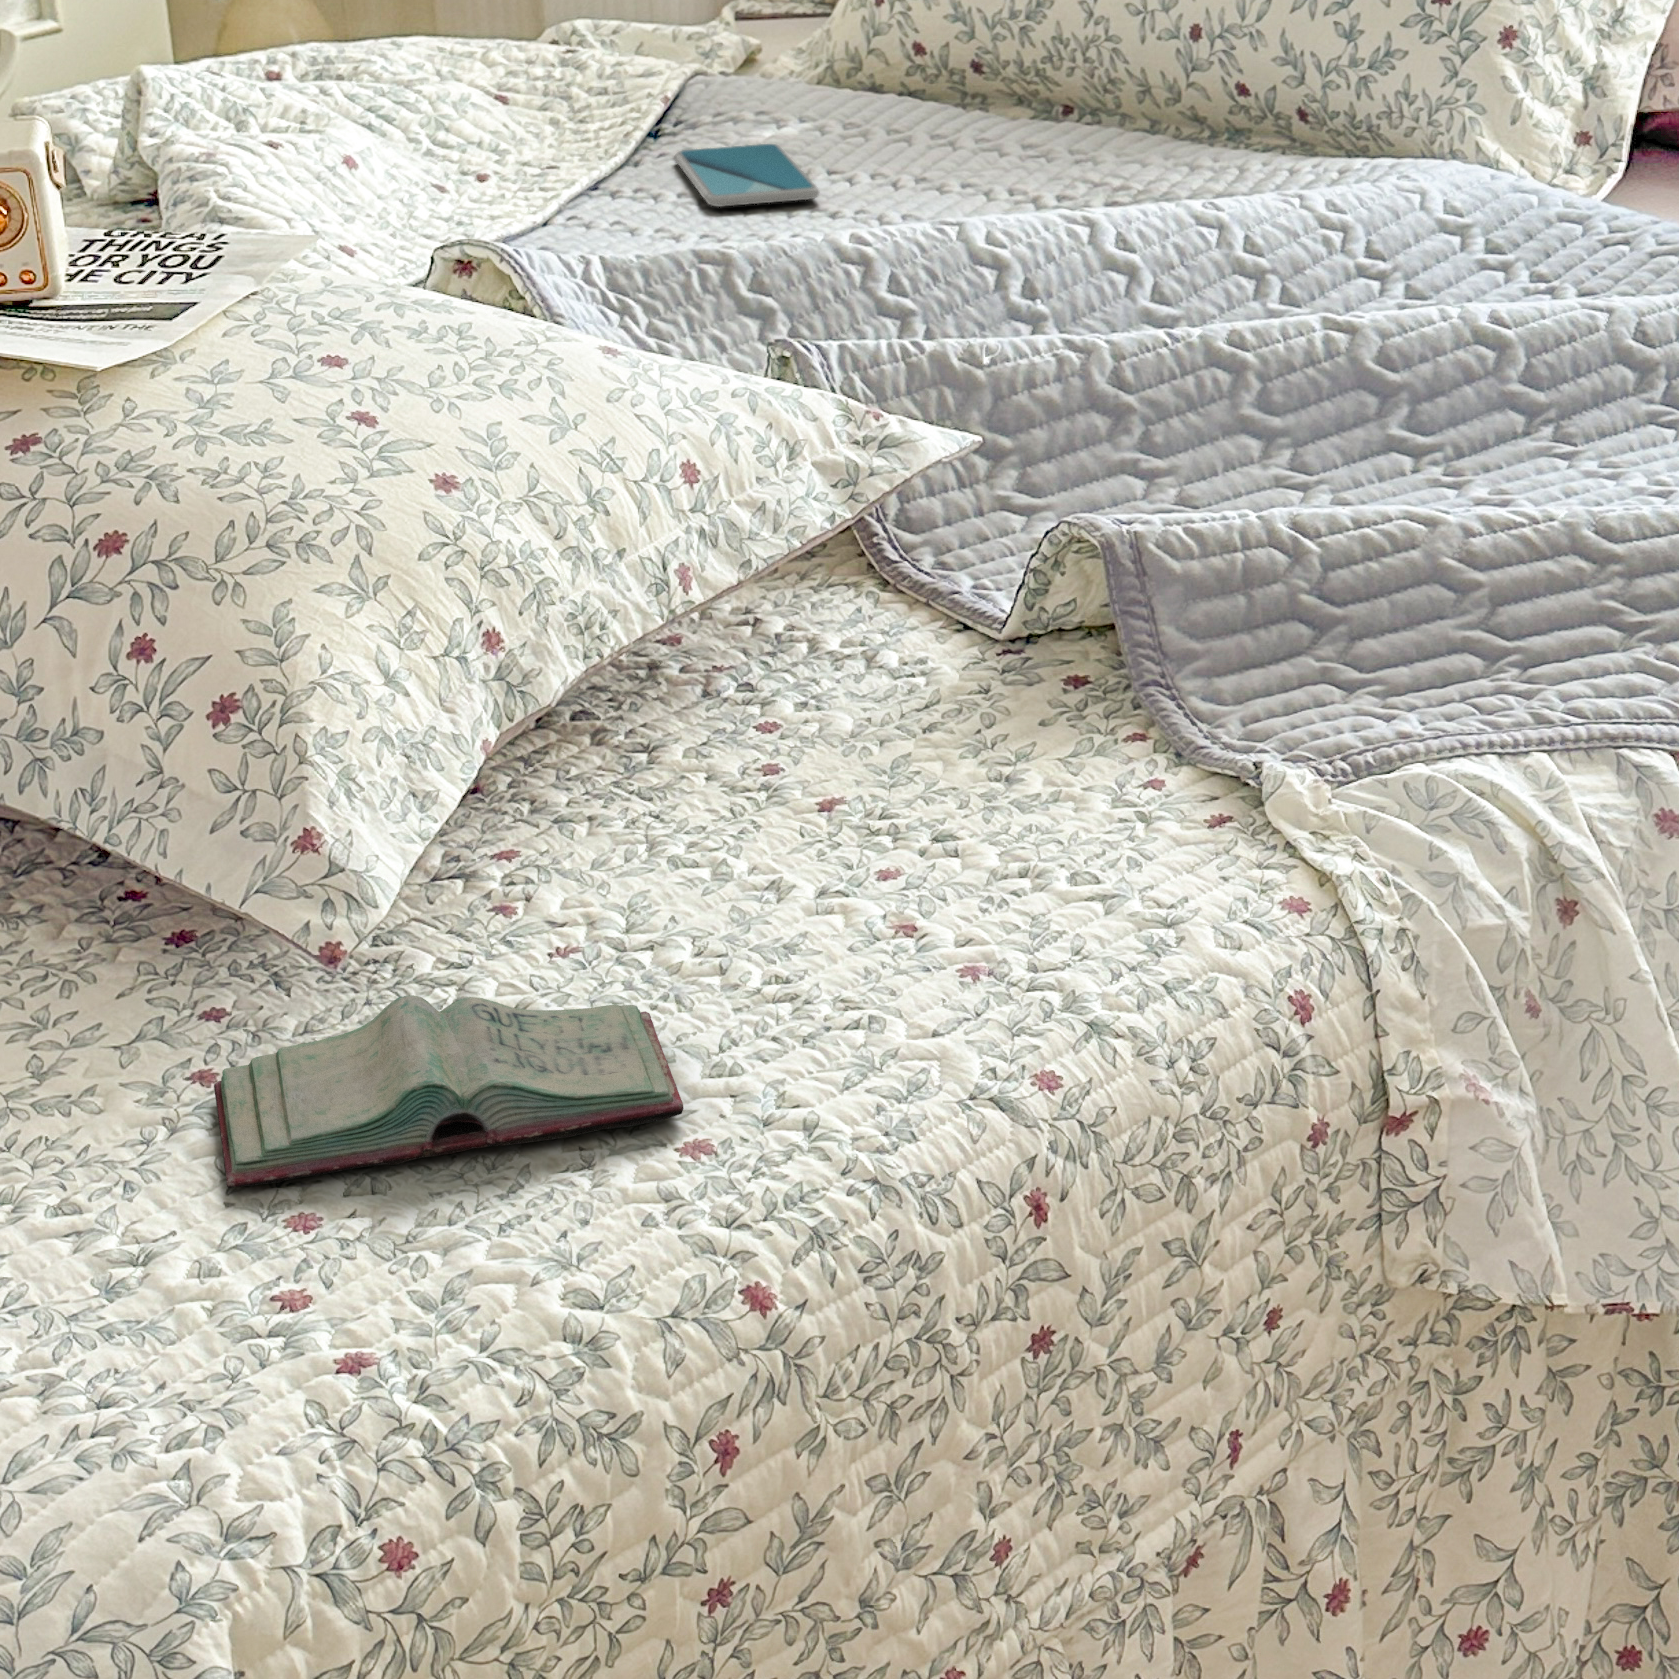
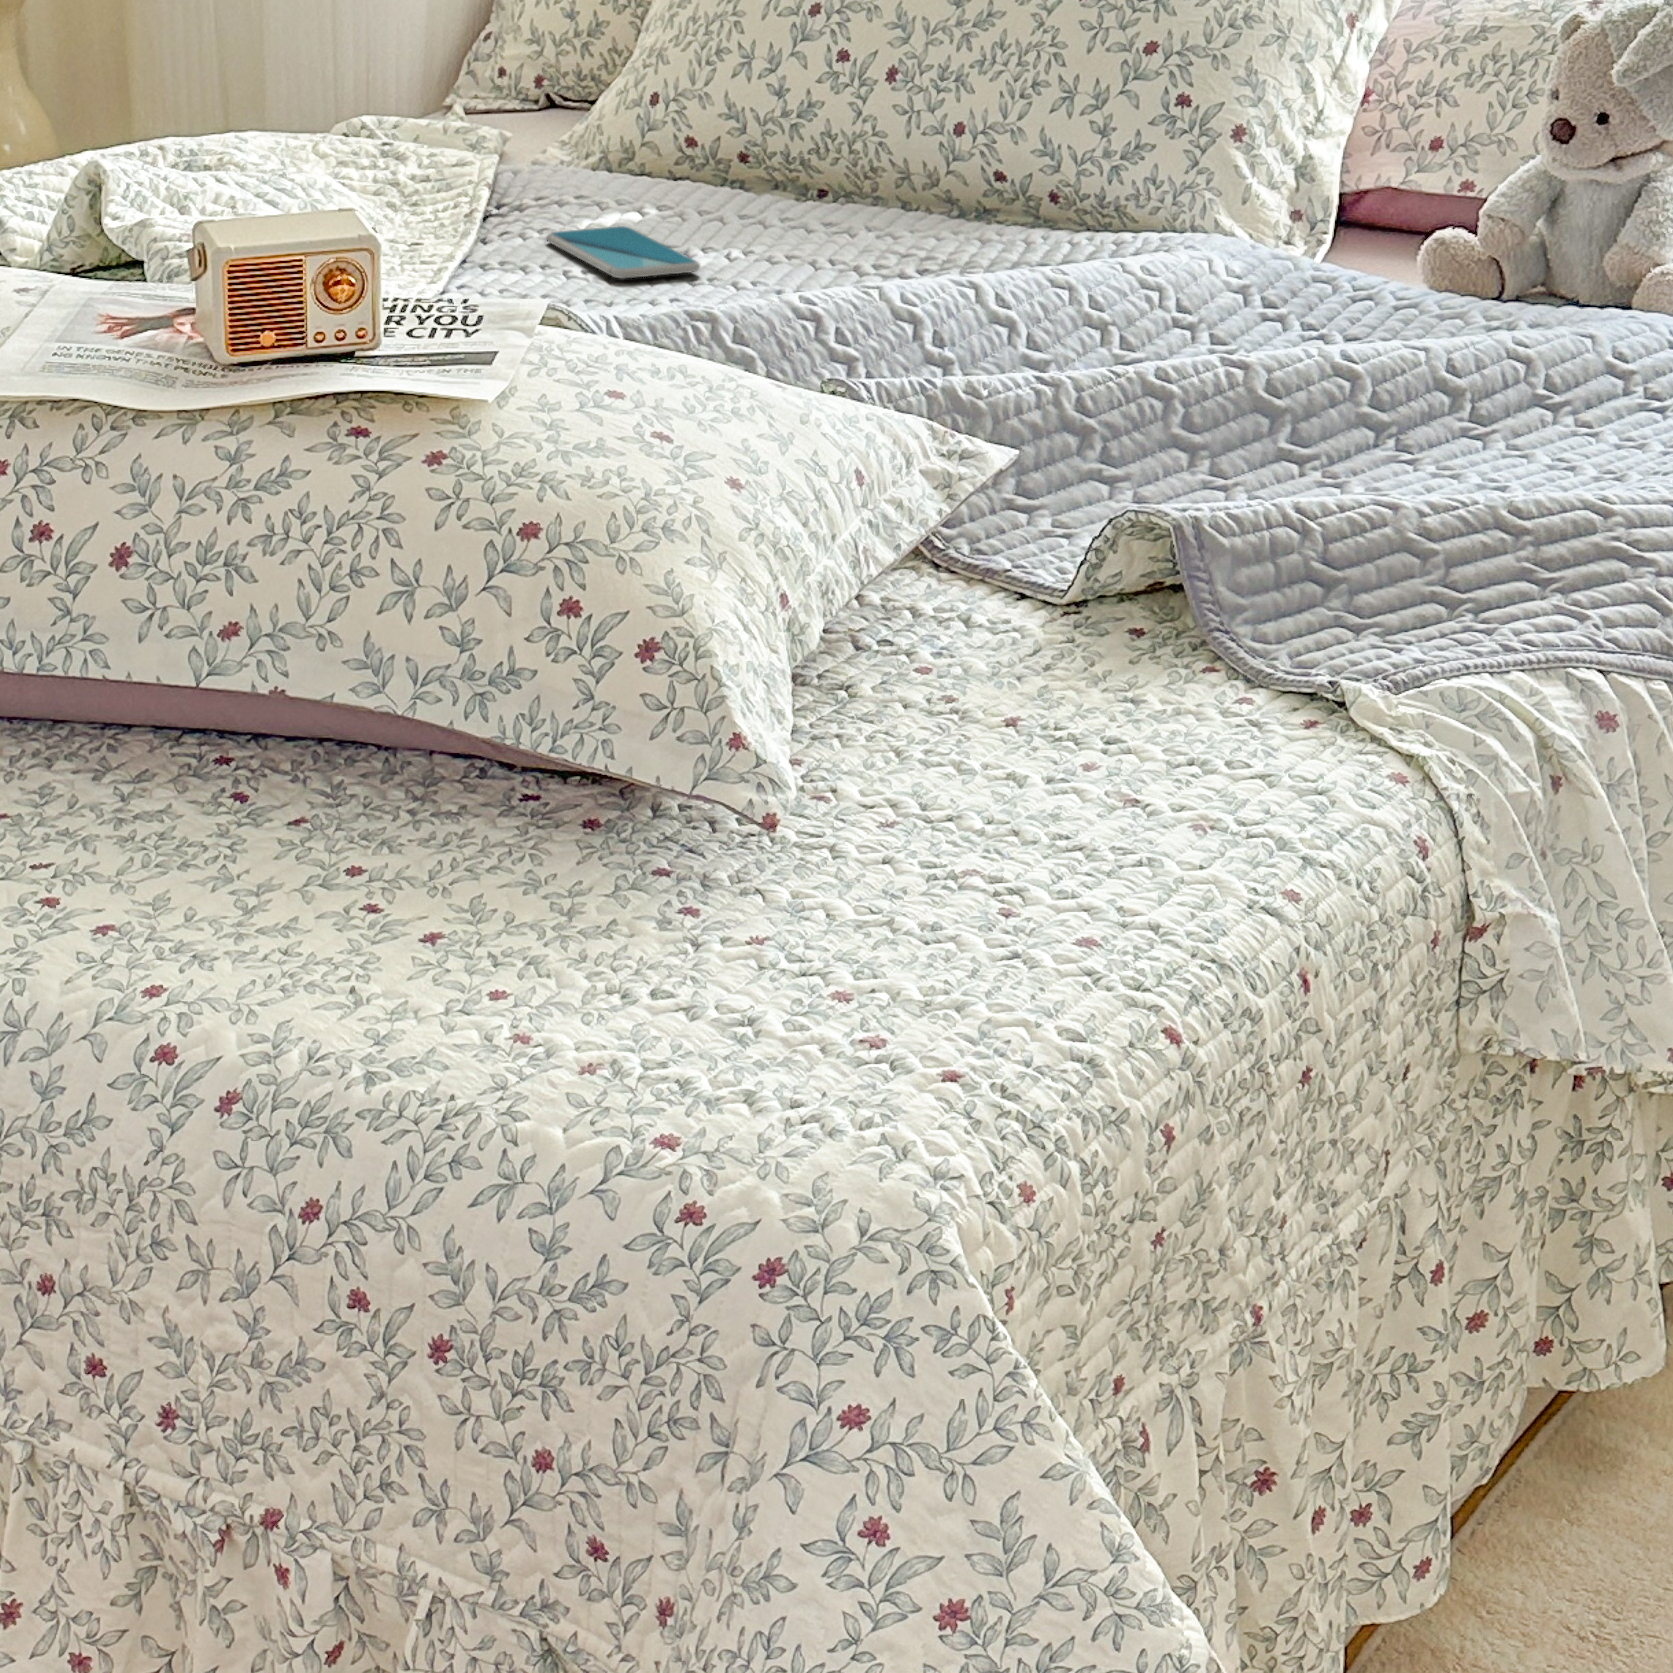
book: present [214,995,684,1189] -> none [730,845,1084,978]

